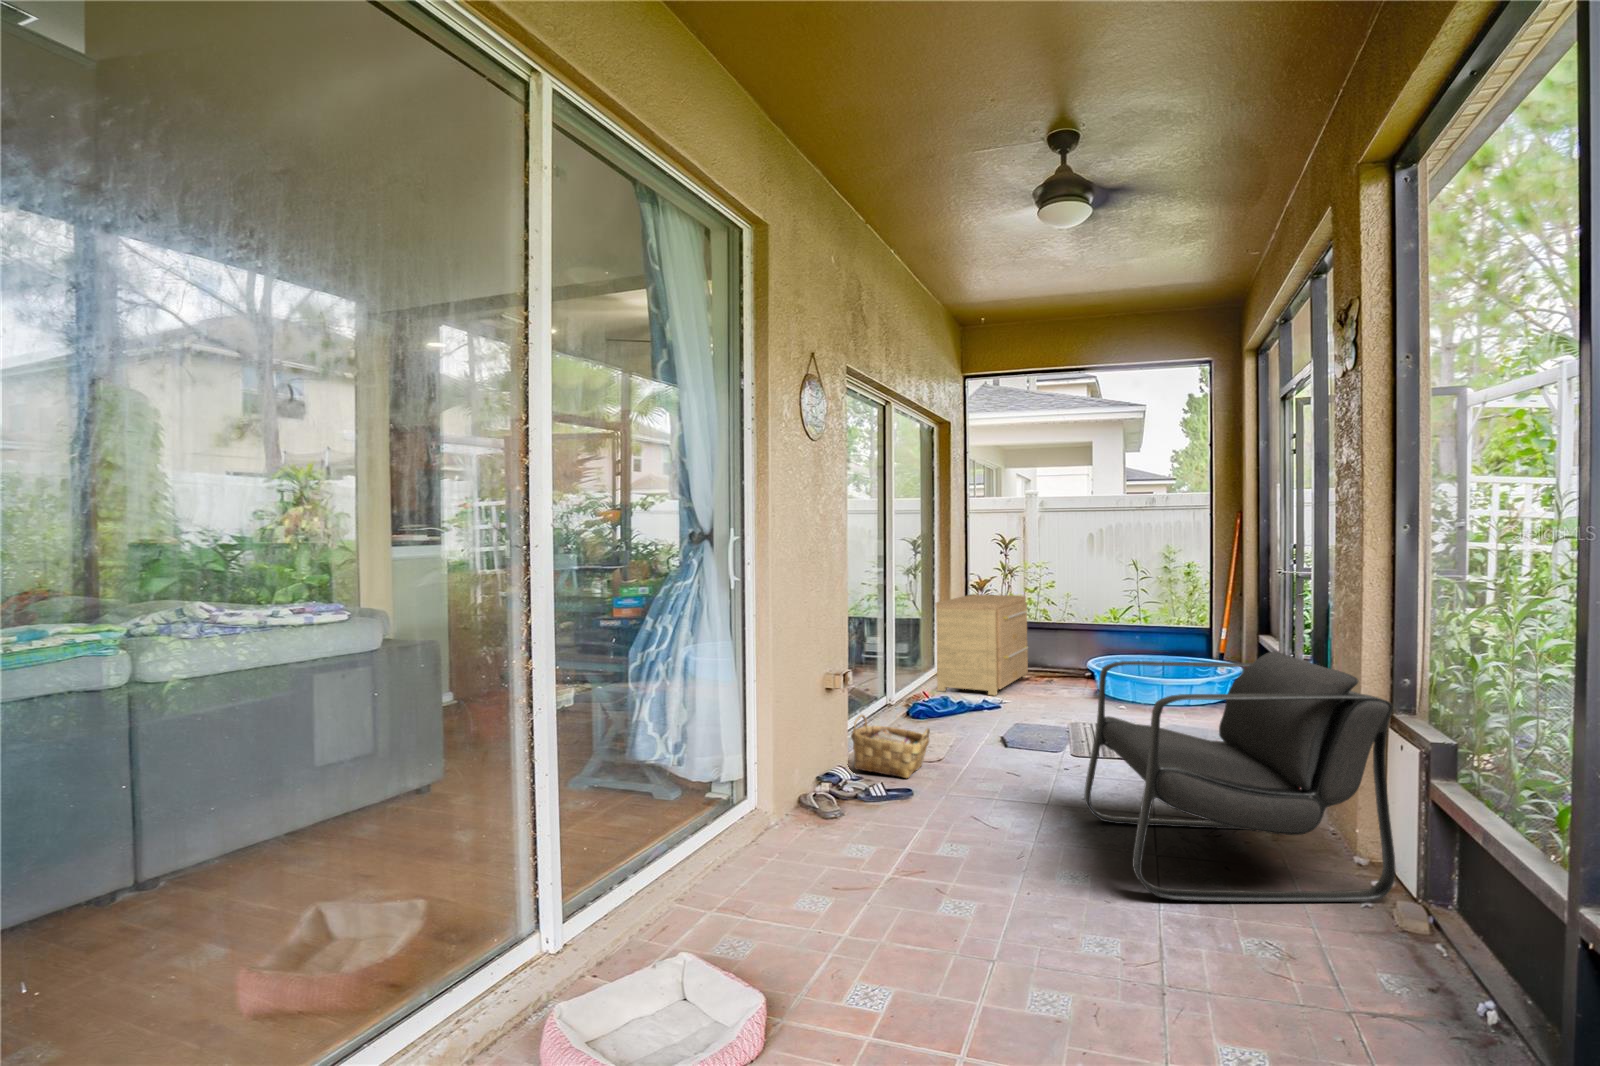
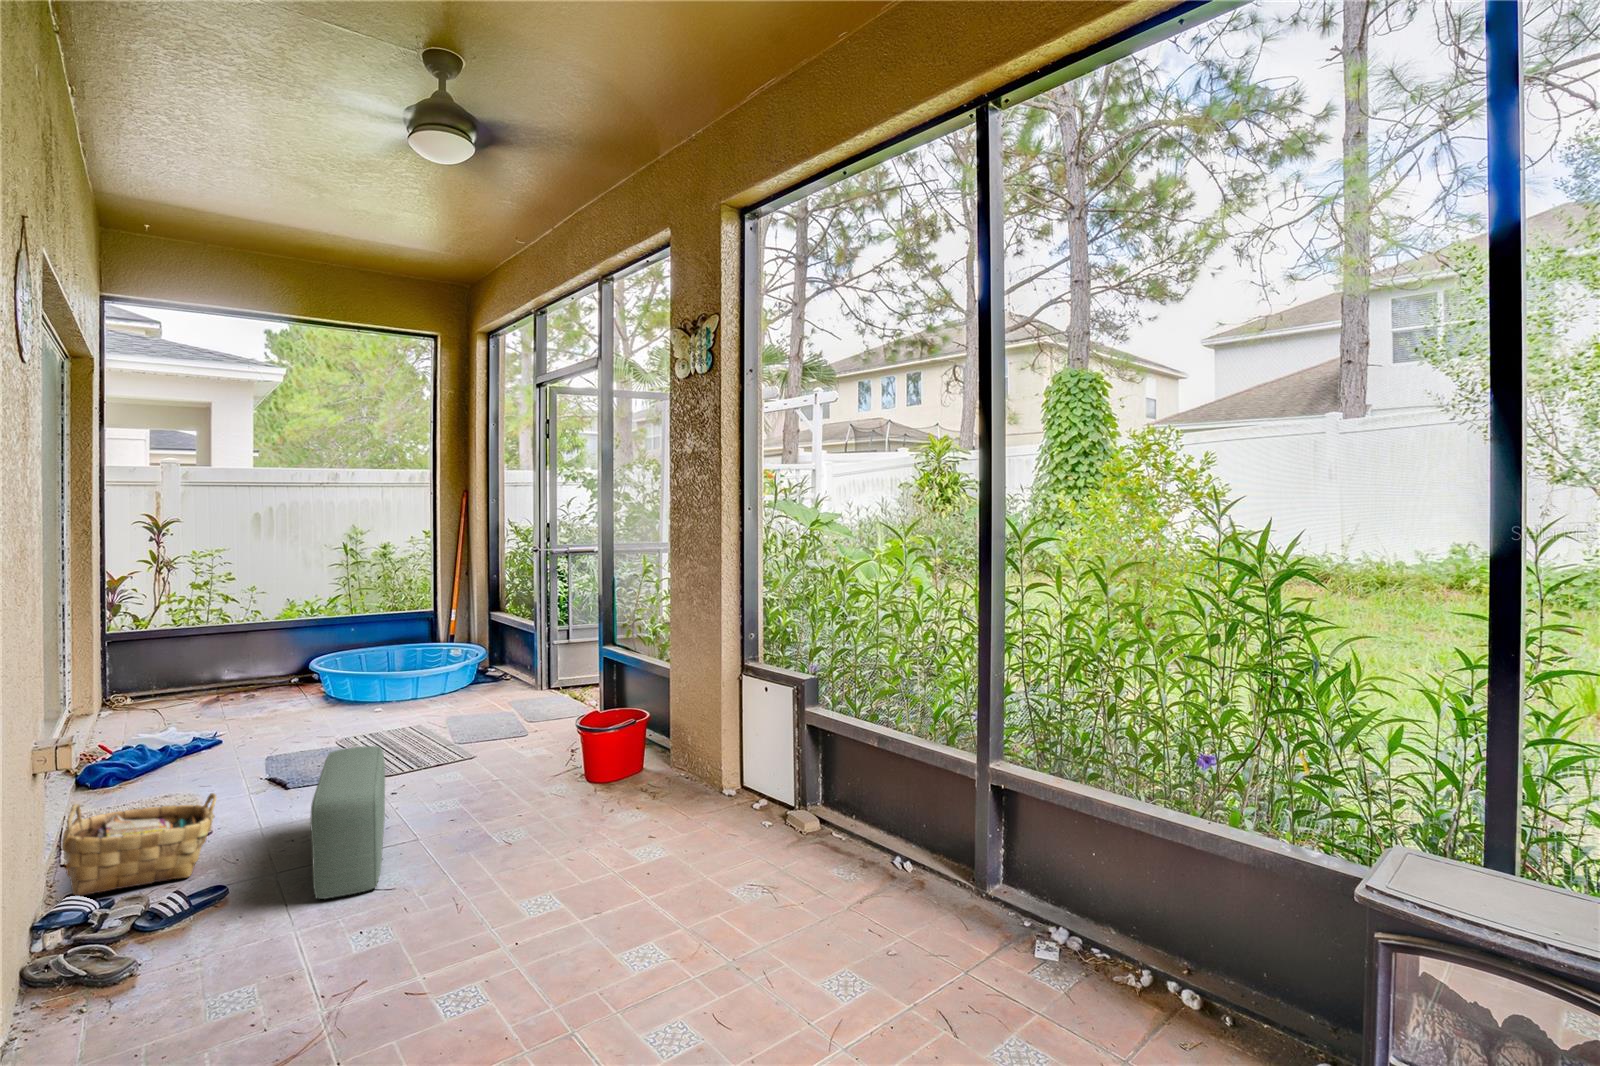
side table: present [935,594,1028,696] -> none [82,593,219,742]
armchair: present [1084,651,1396,902] -> none [484,623,774,885]
pouf: none [946,718,1034,821] -> present [310,746,385,899]

